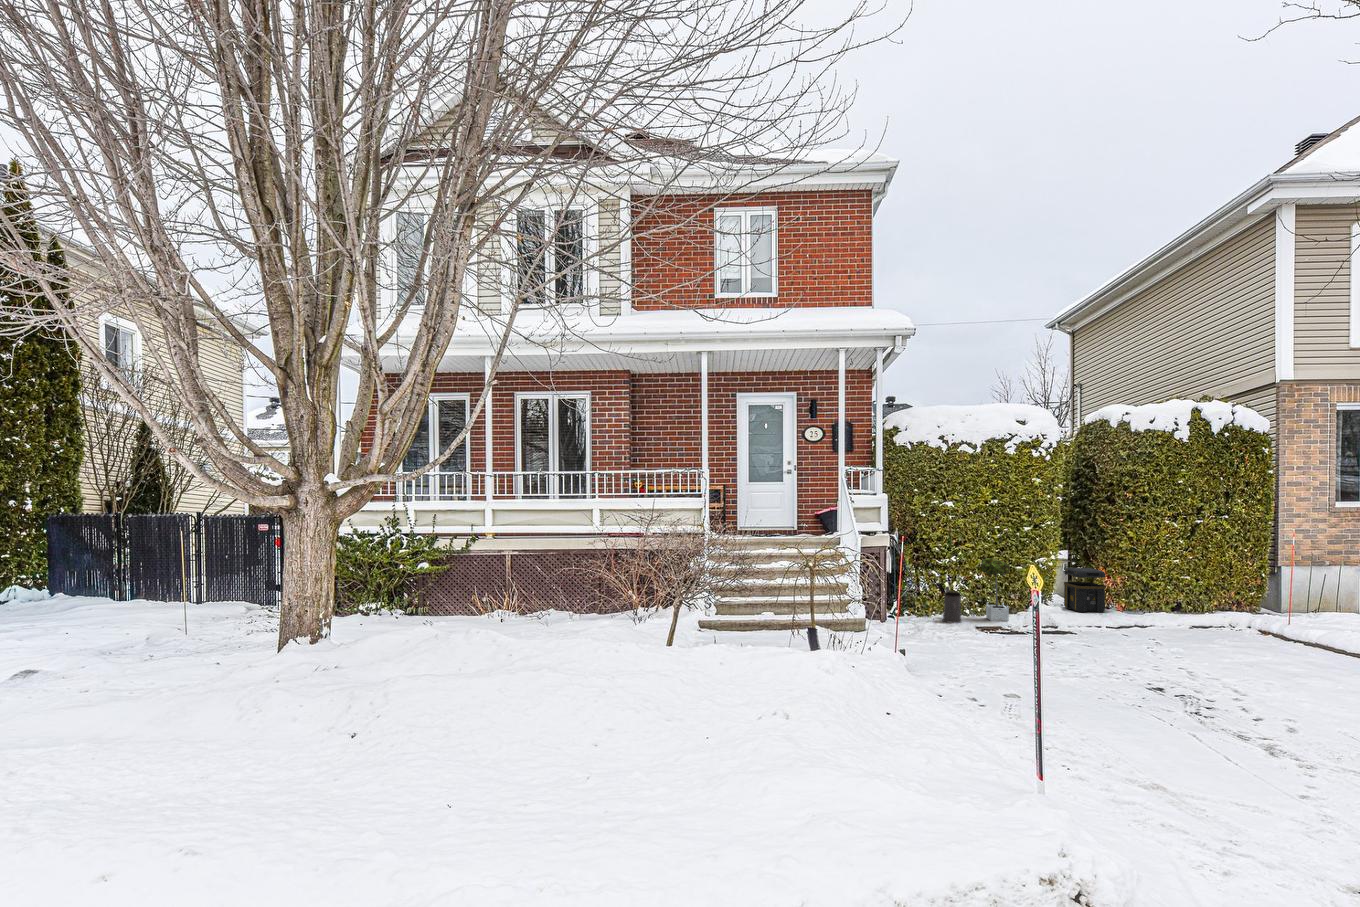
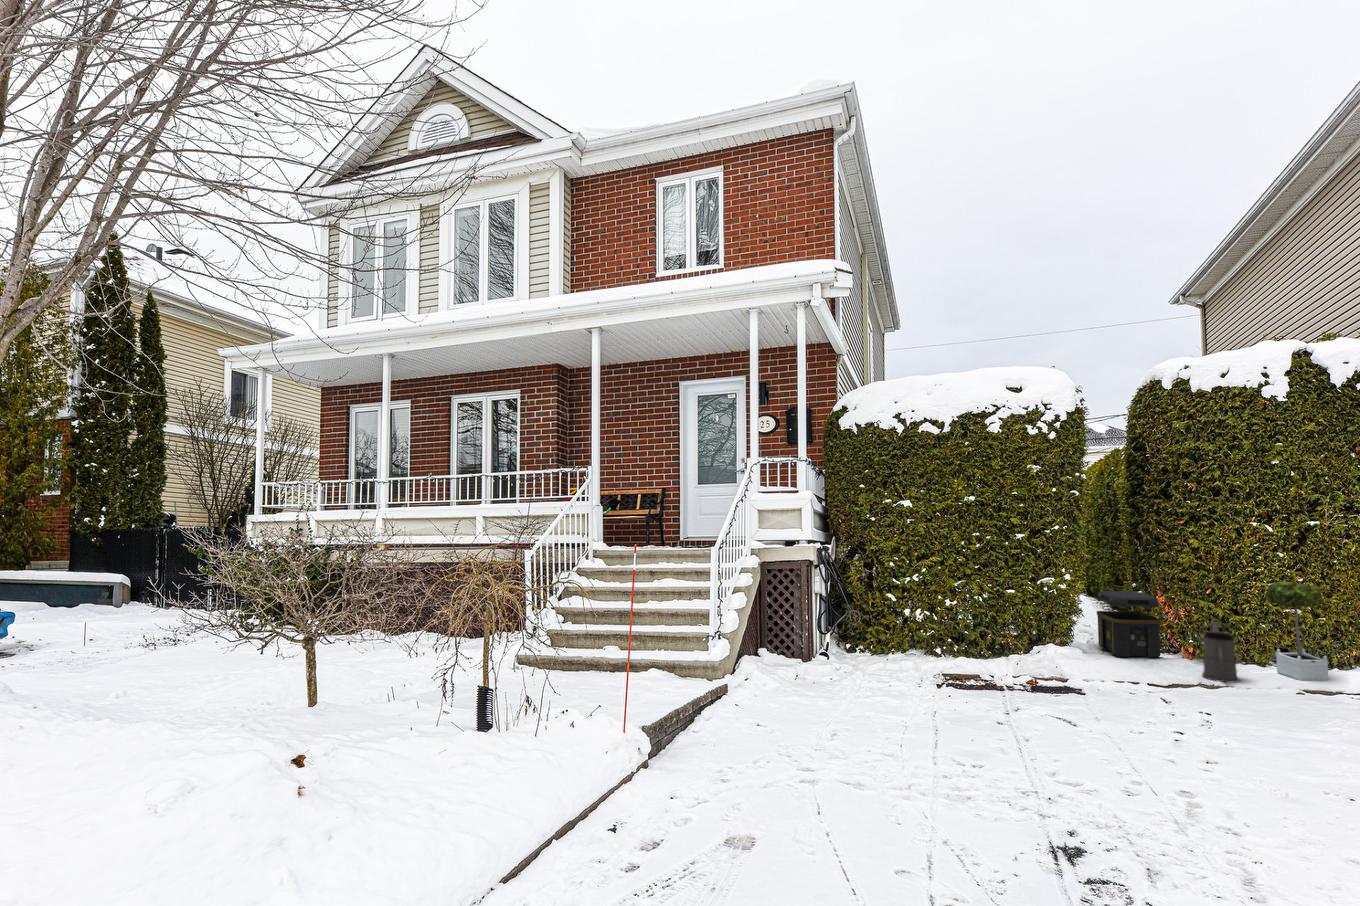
potted tree: present [981,558,1010,621] -> present [1265,581,1328,681]
watering can: present [942,587,962,623] -> present [1202,622,1239,682]

